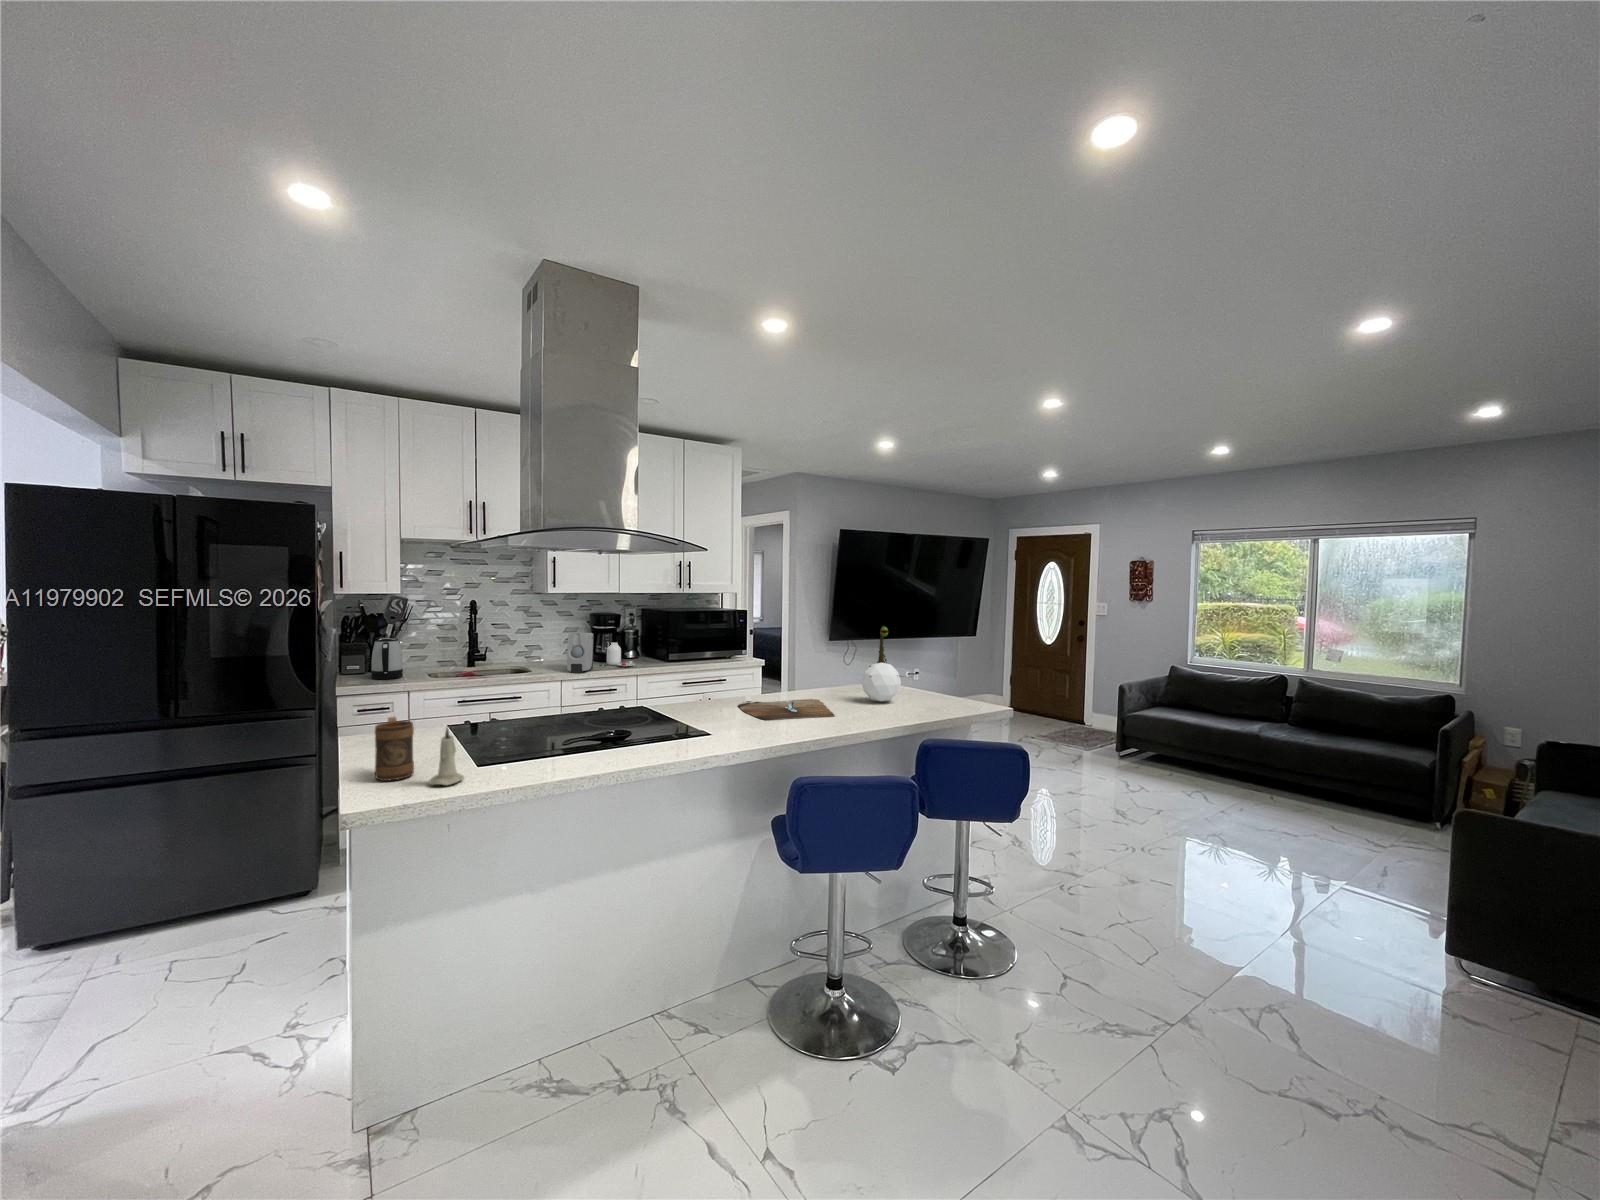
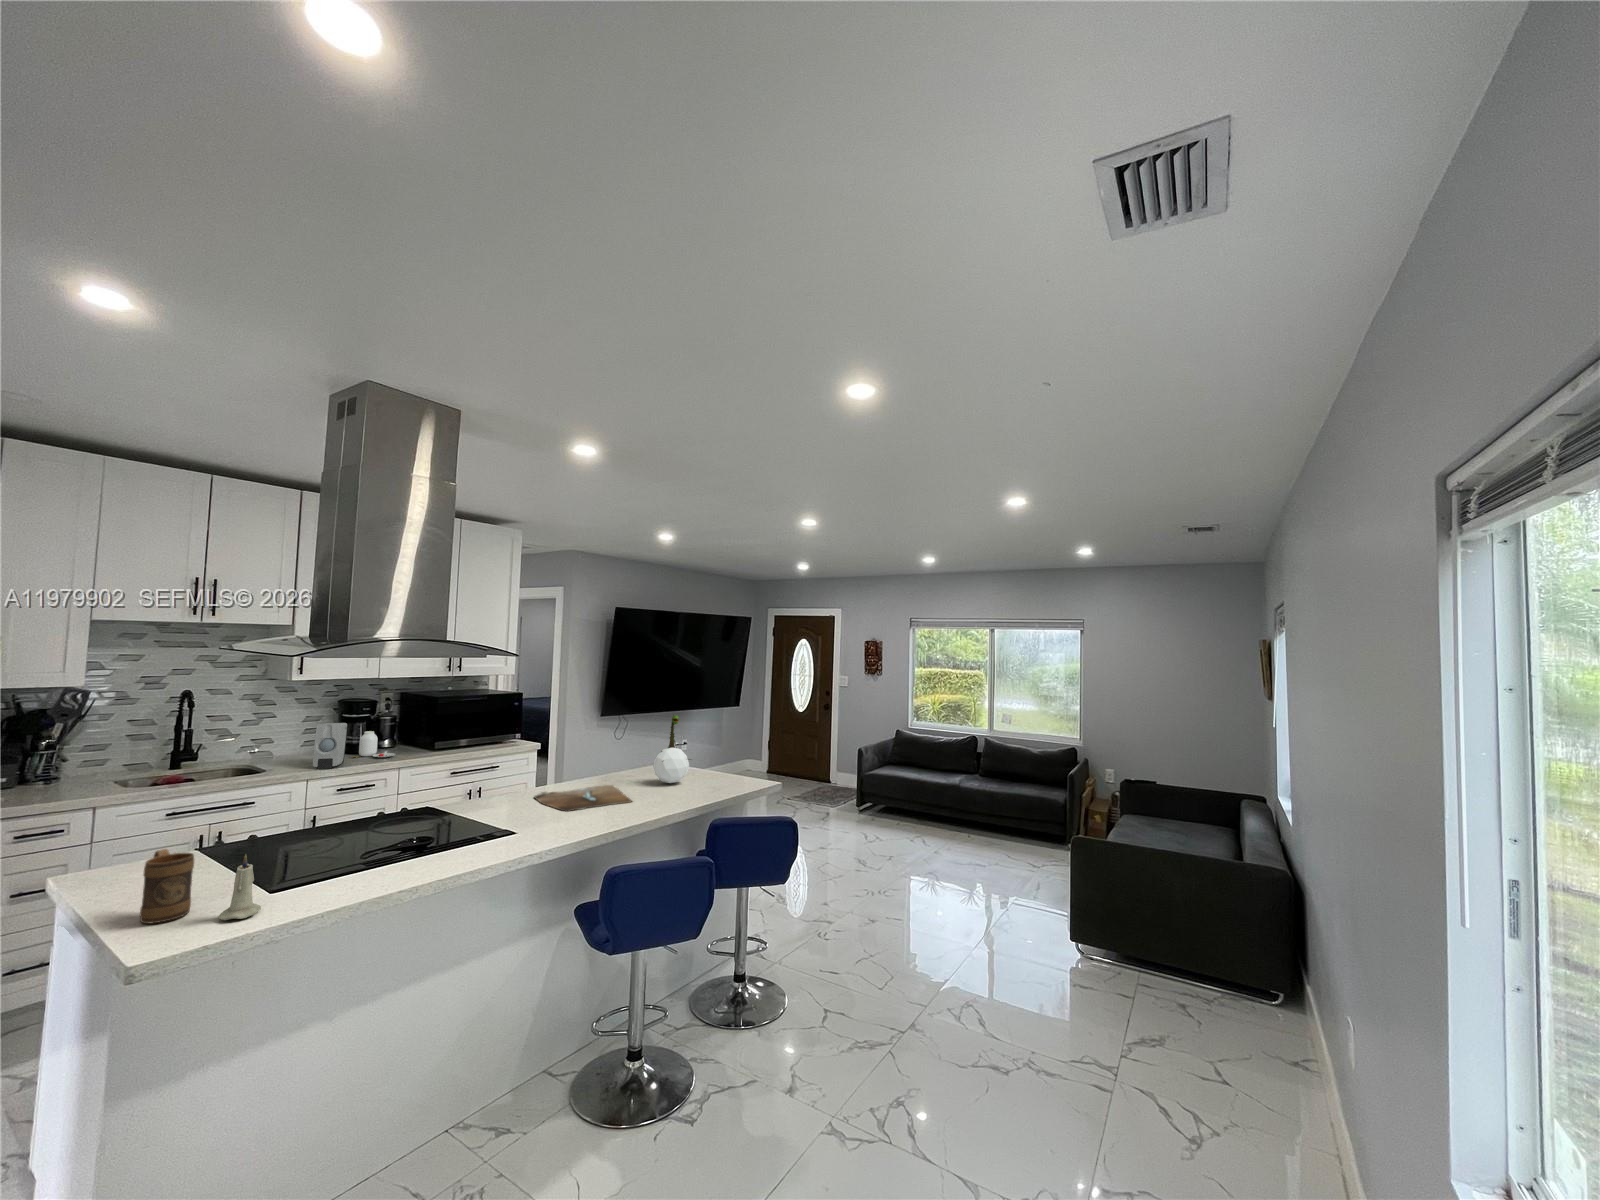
kettle: present [371,638,403,679] -> none [27,742,78,794]

